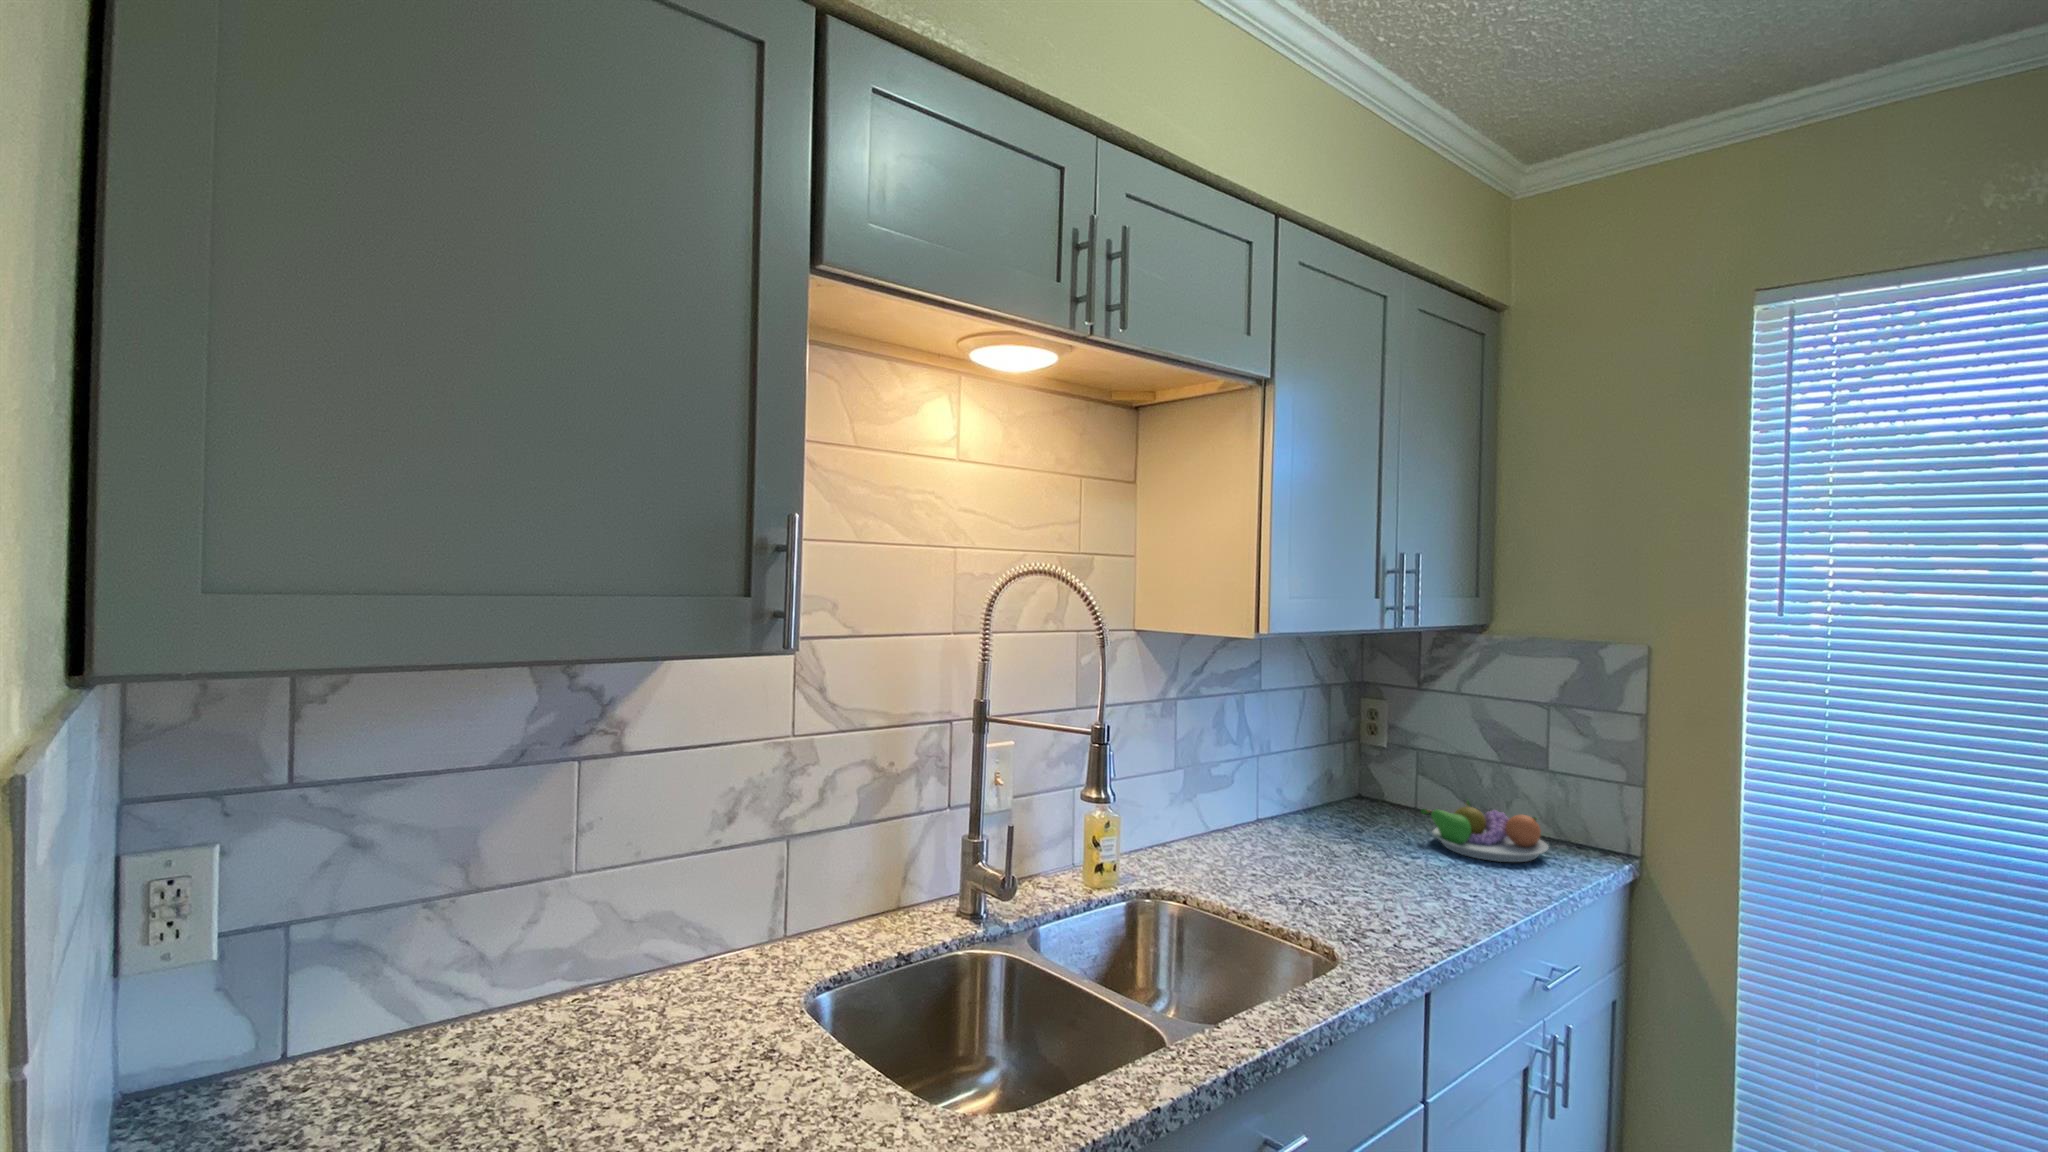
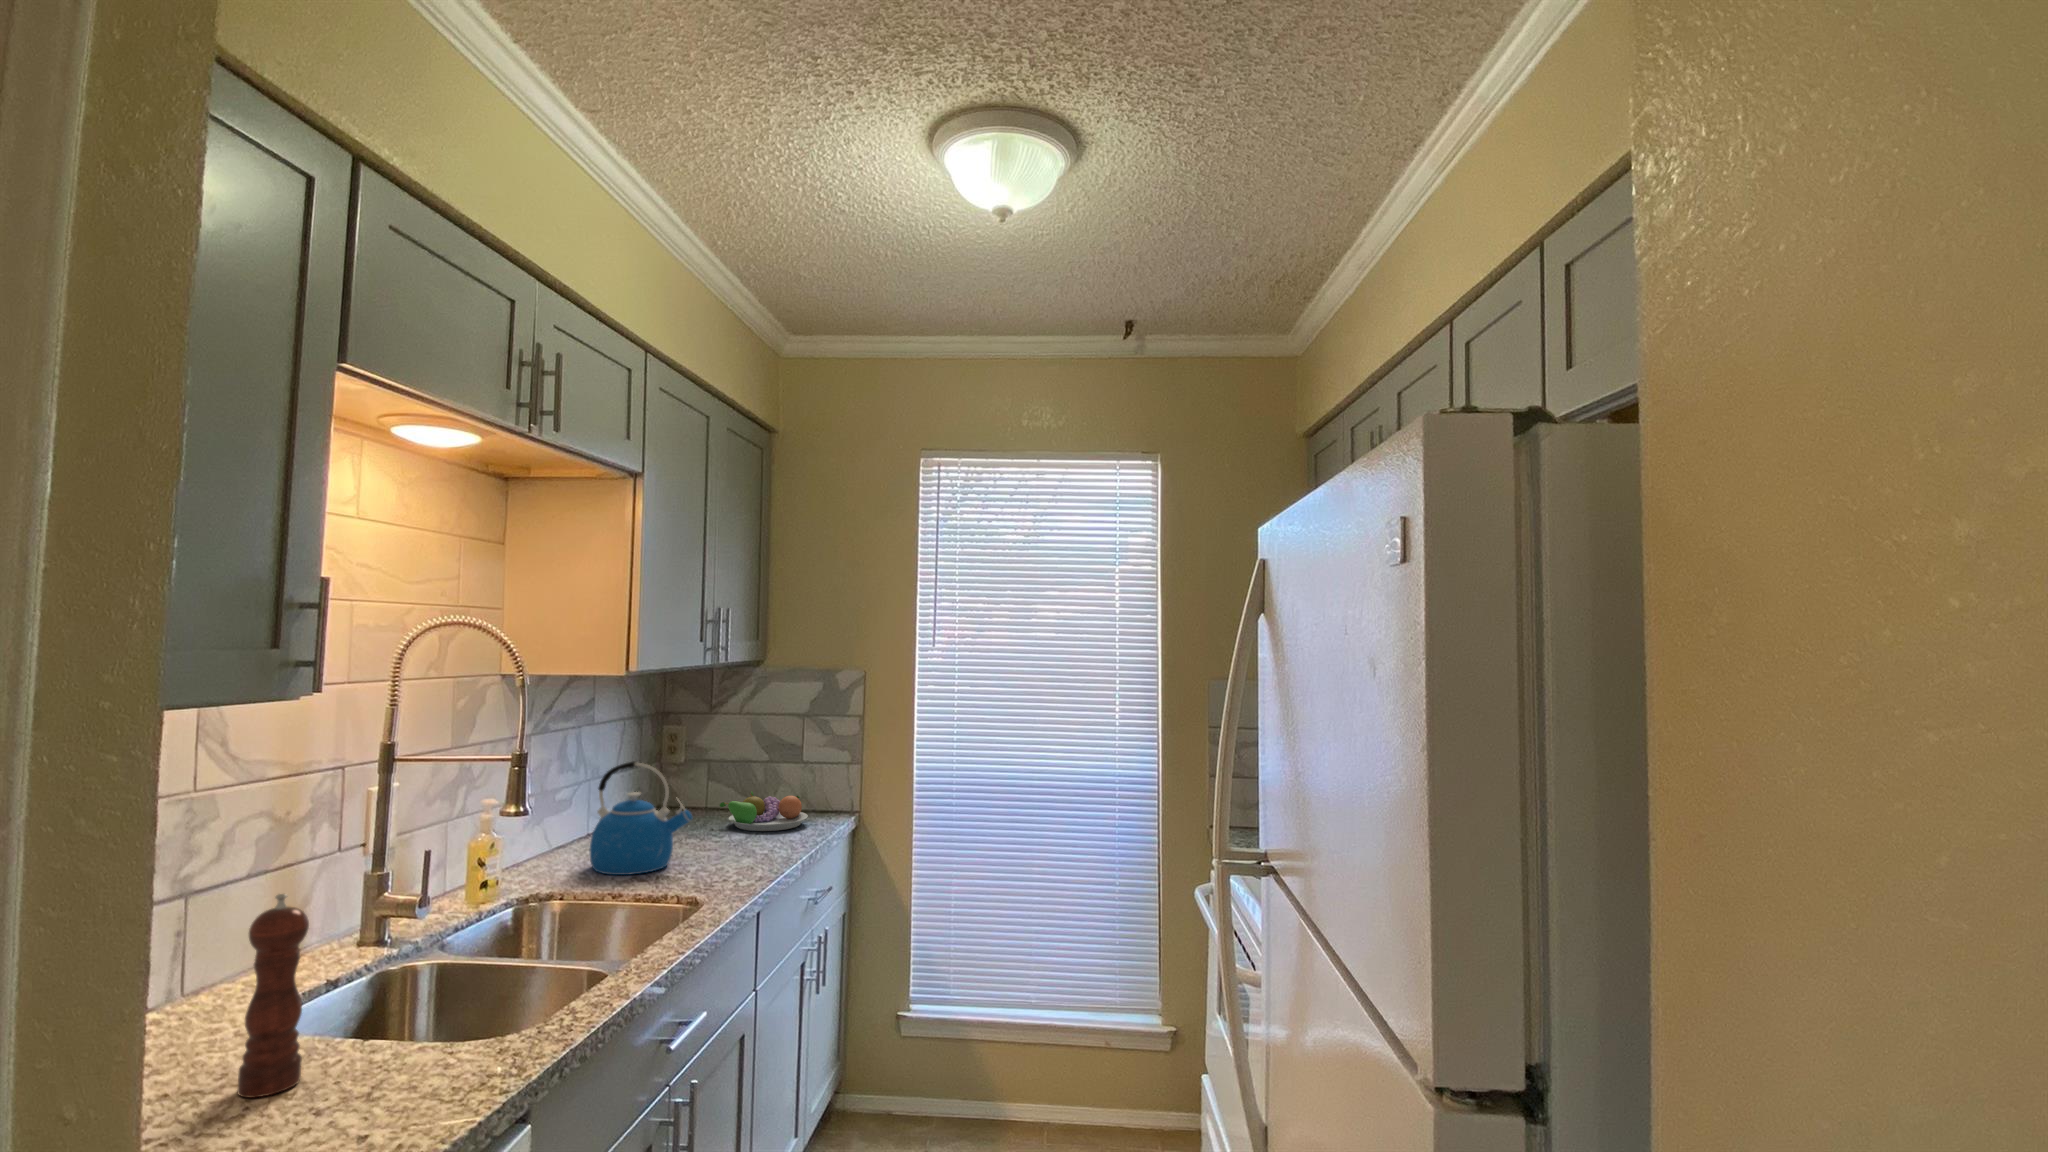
kettle: none [1231,746,1352,891] -> present [590,761,692,875]
pepper mill: none [711,874,773,1102] -> present [237,894,309,1098]

